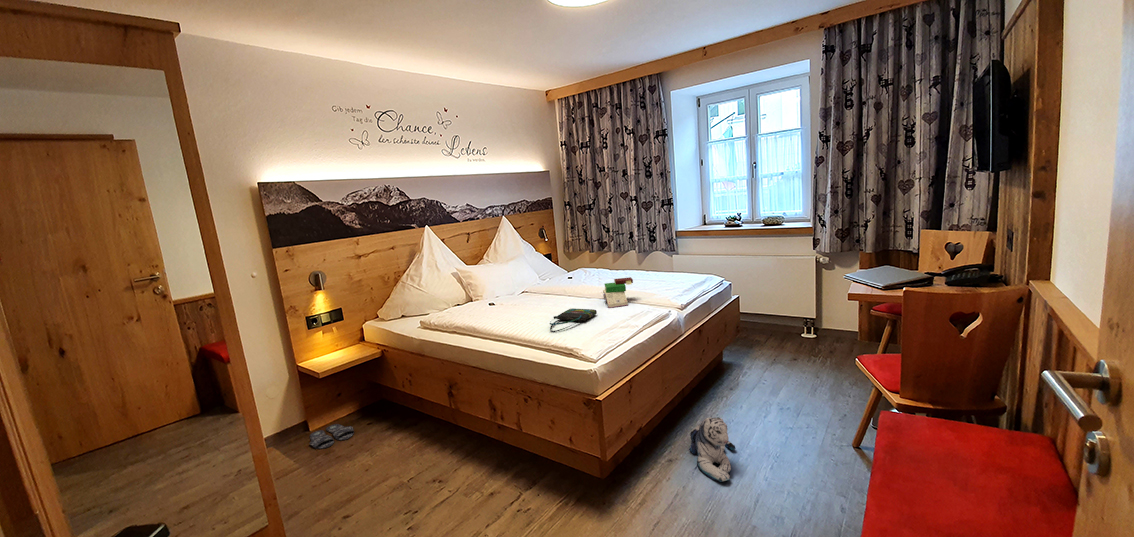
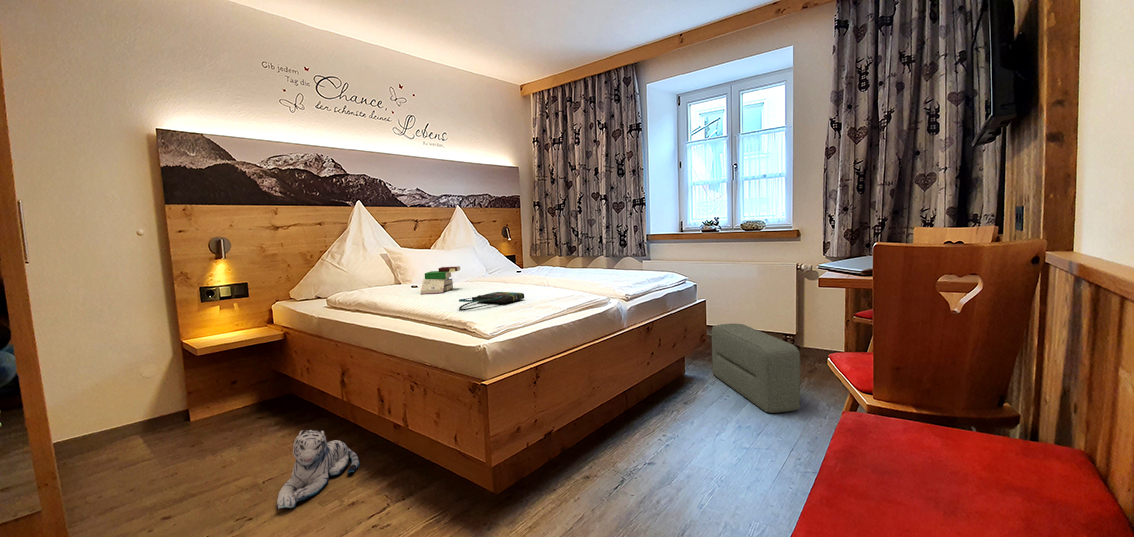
book: present [603,277,633,308] -> present [421,266,460,294]
pouf: none [746,316,829,395] -> present [712,323,800,413]
plush toy: present [689,417,736,482] -> present [277,430,360,509]
slippers: present [309,424,354,449] -> none [178,416,238,441]

